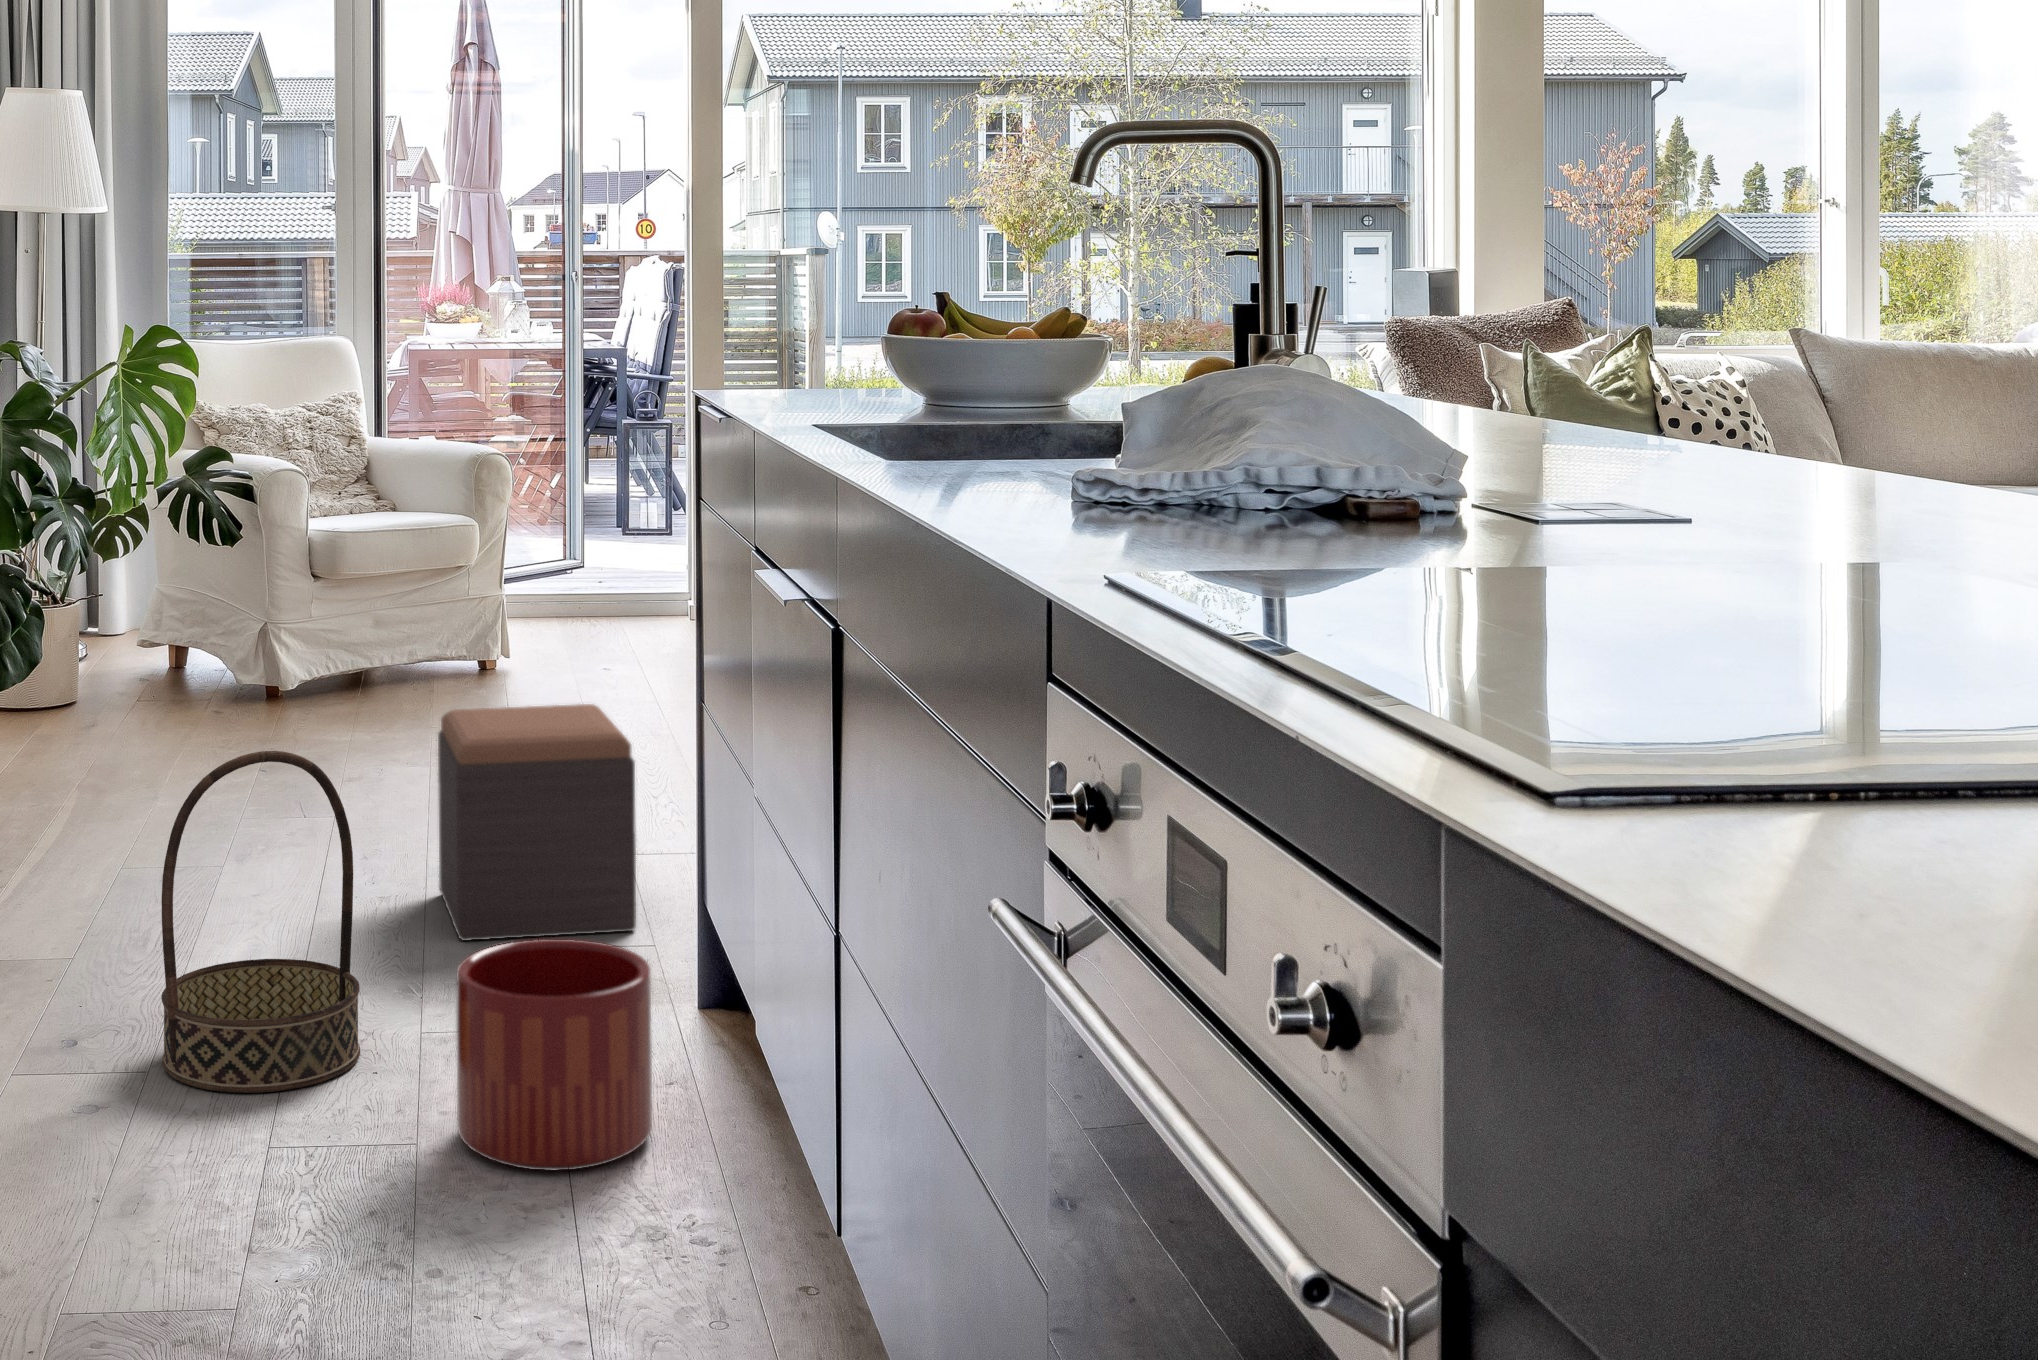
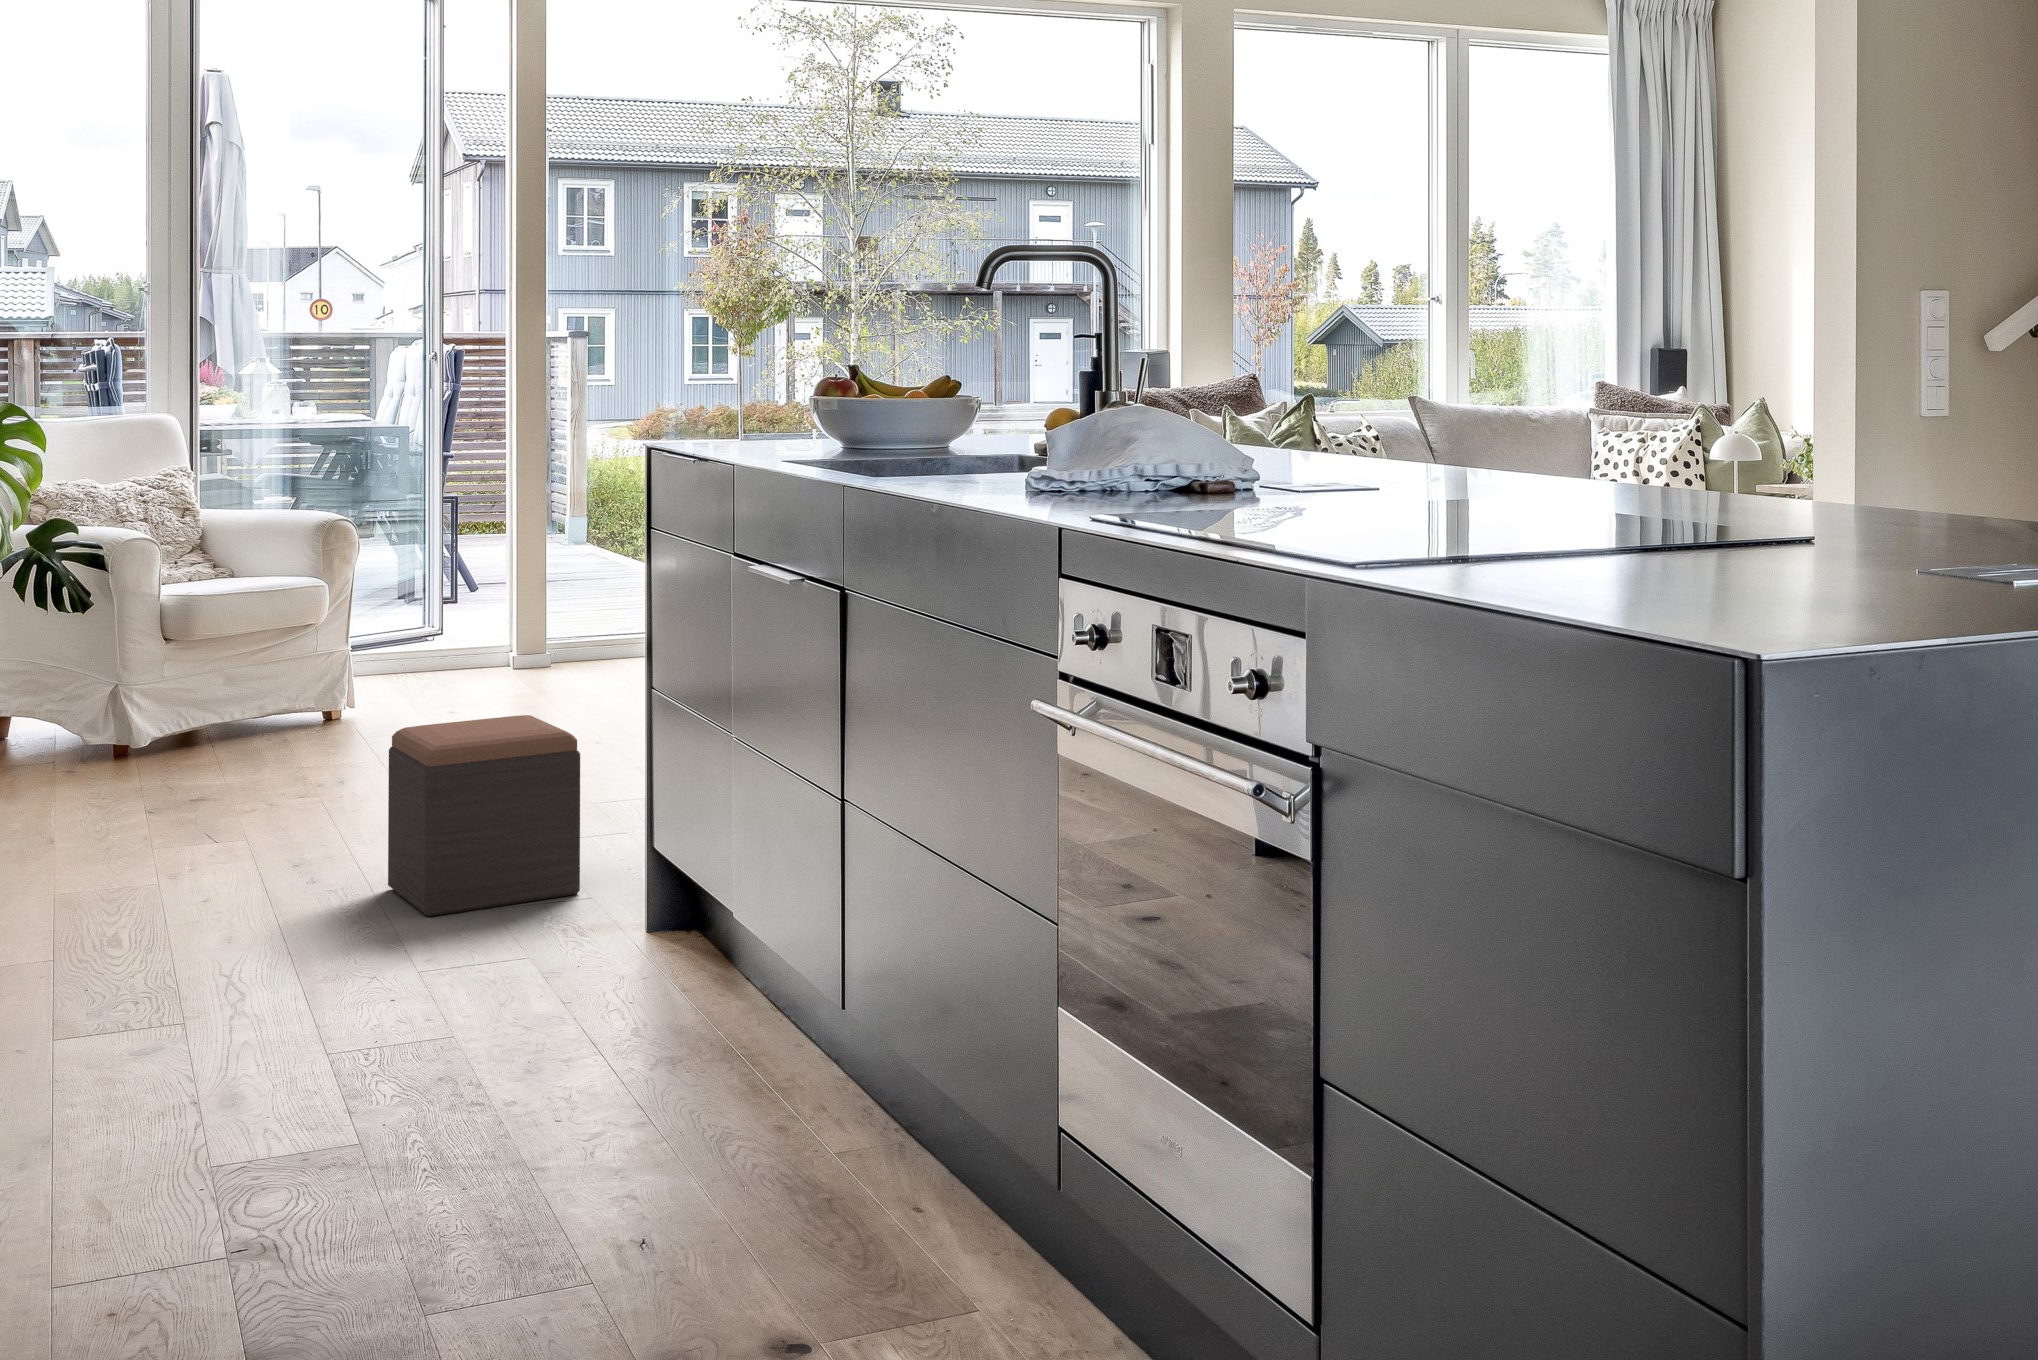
basket: present [161,751,360,1093] -> none [202,749,383,1032]
planter: present [456,939,652,1171] -> none [498,870,657,1038]

